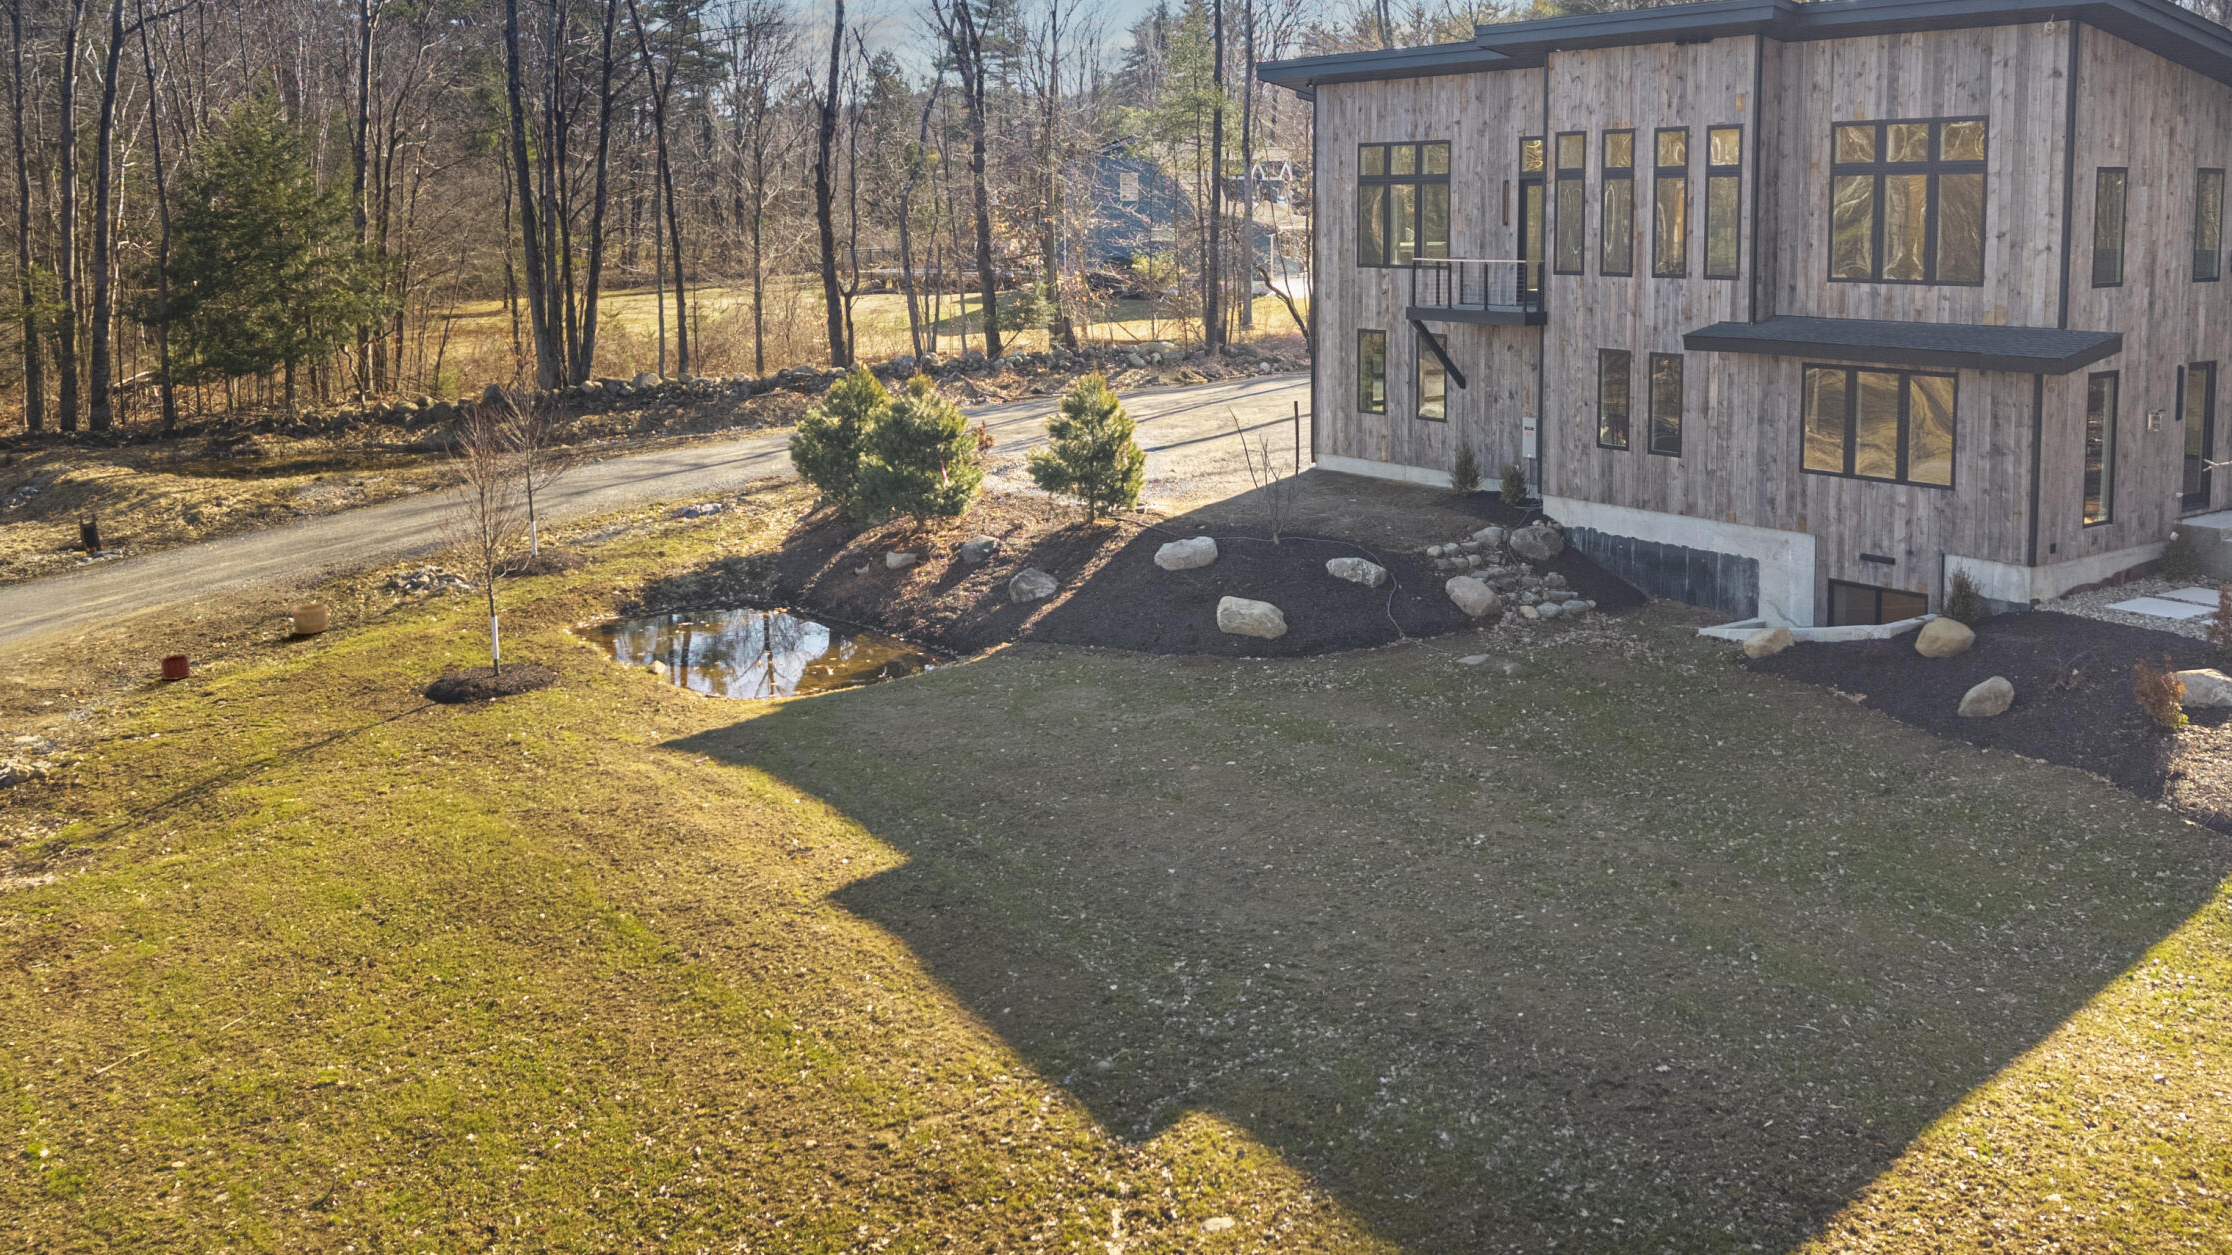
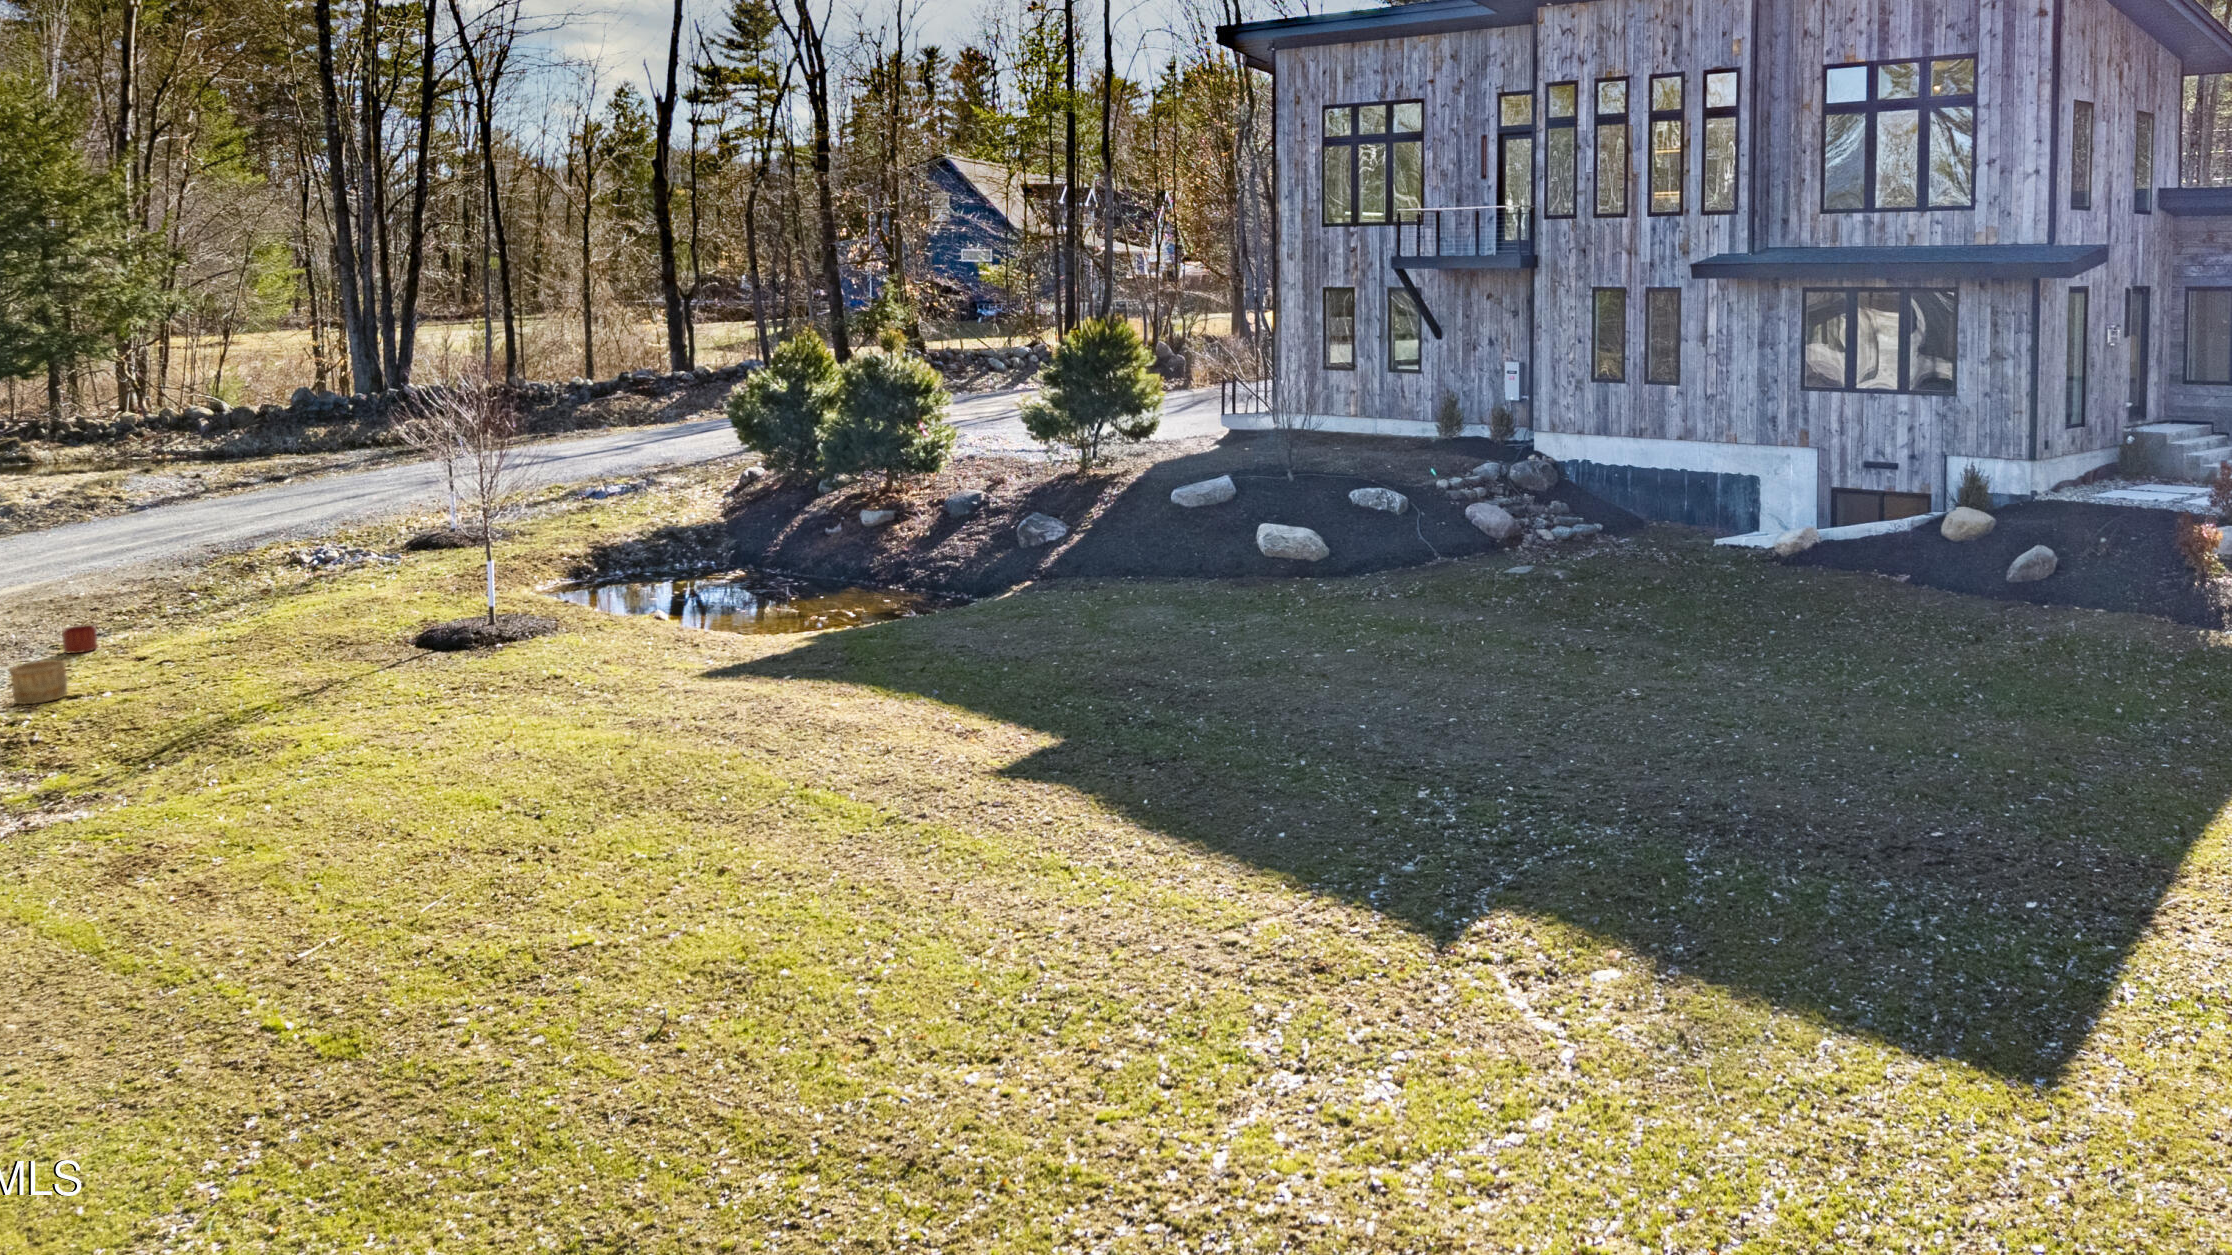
wooden bucket: present [292,604,328,634] -> present [9,659,67,704]

